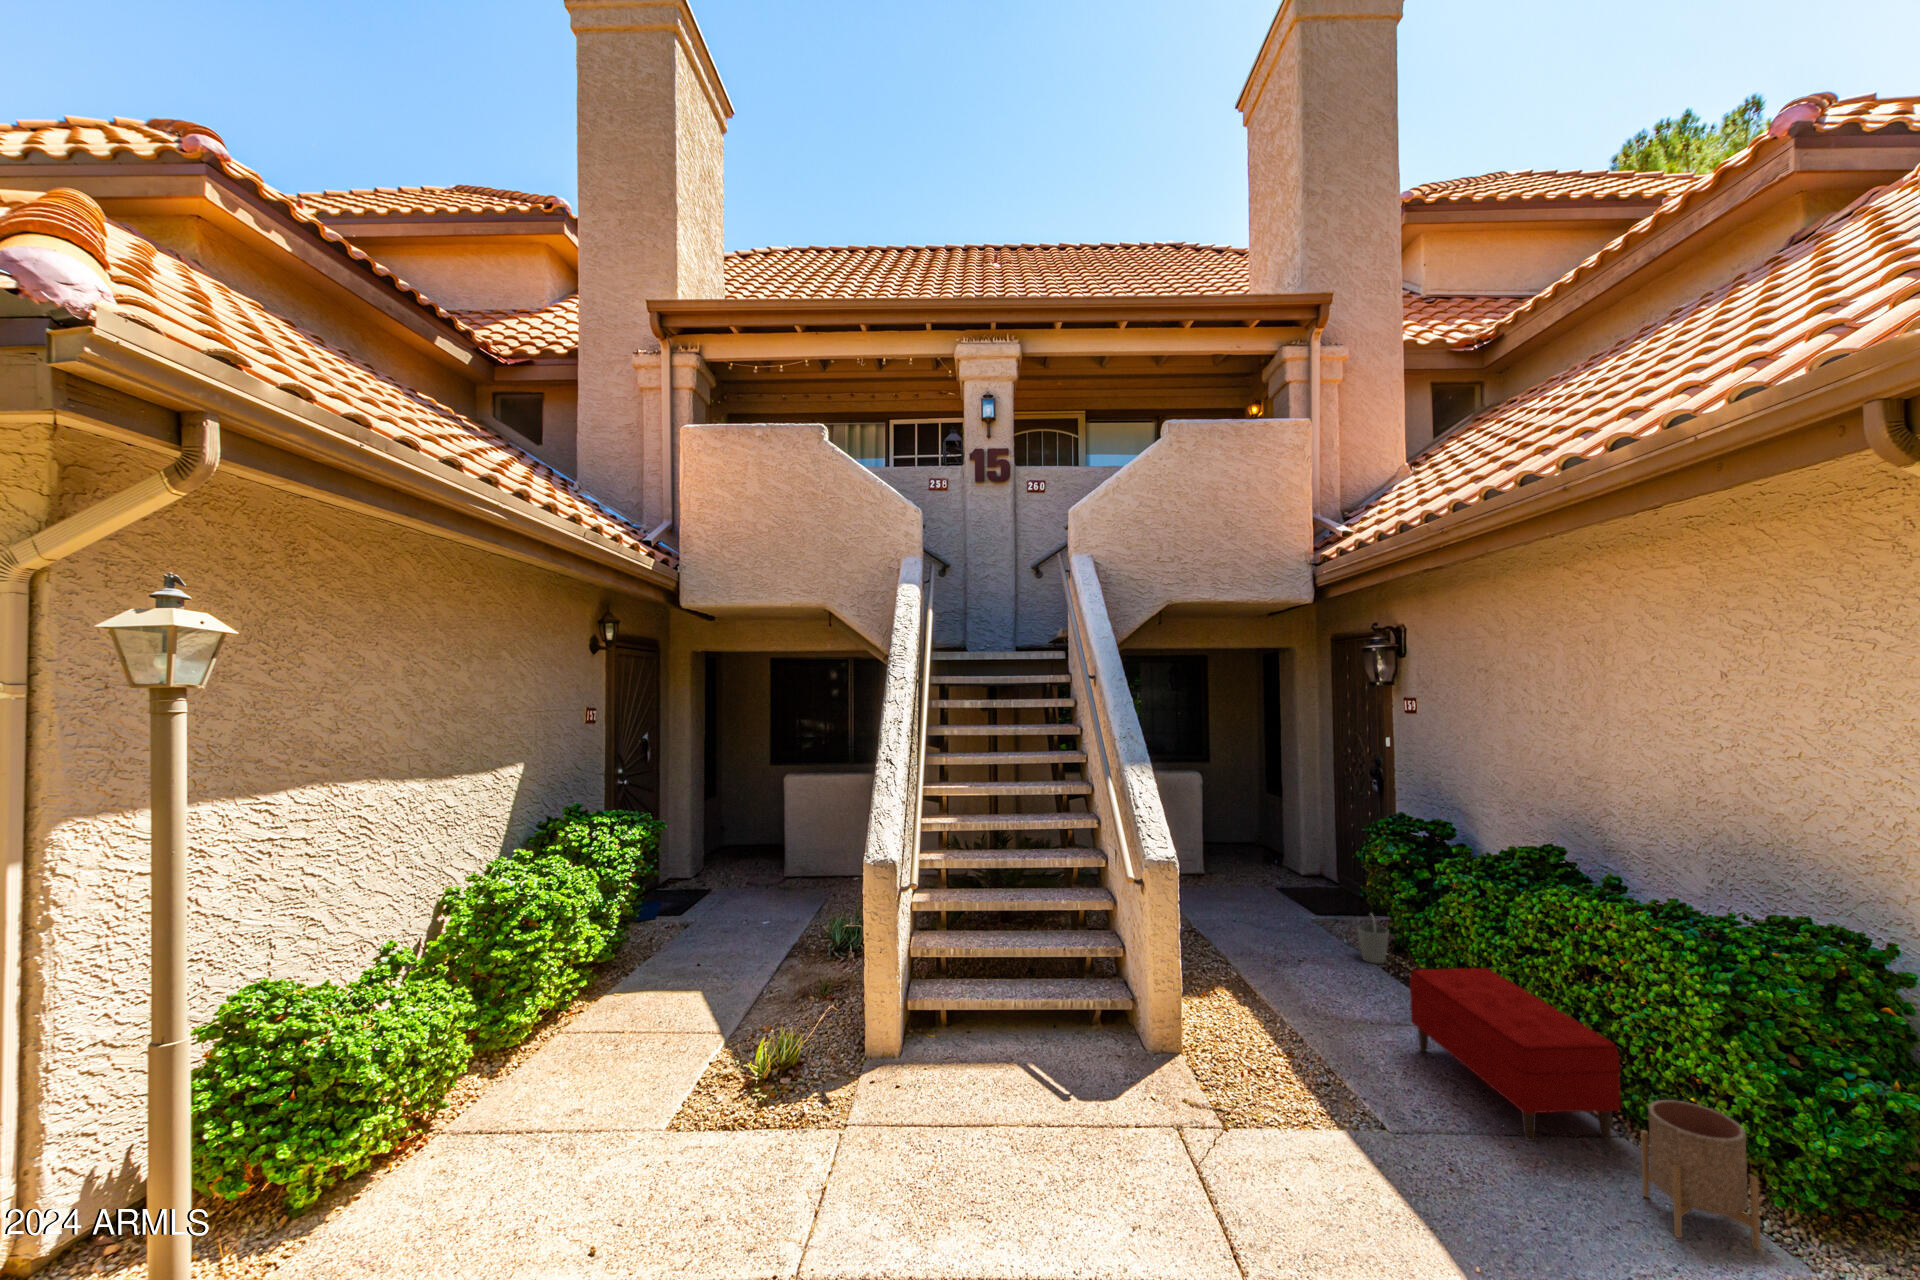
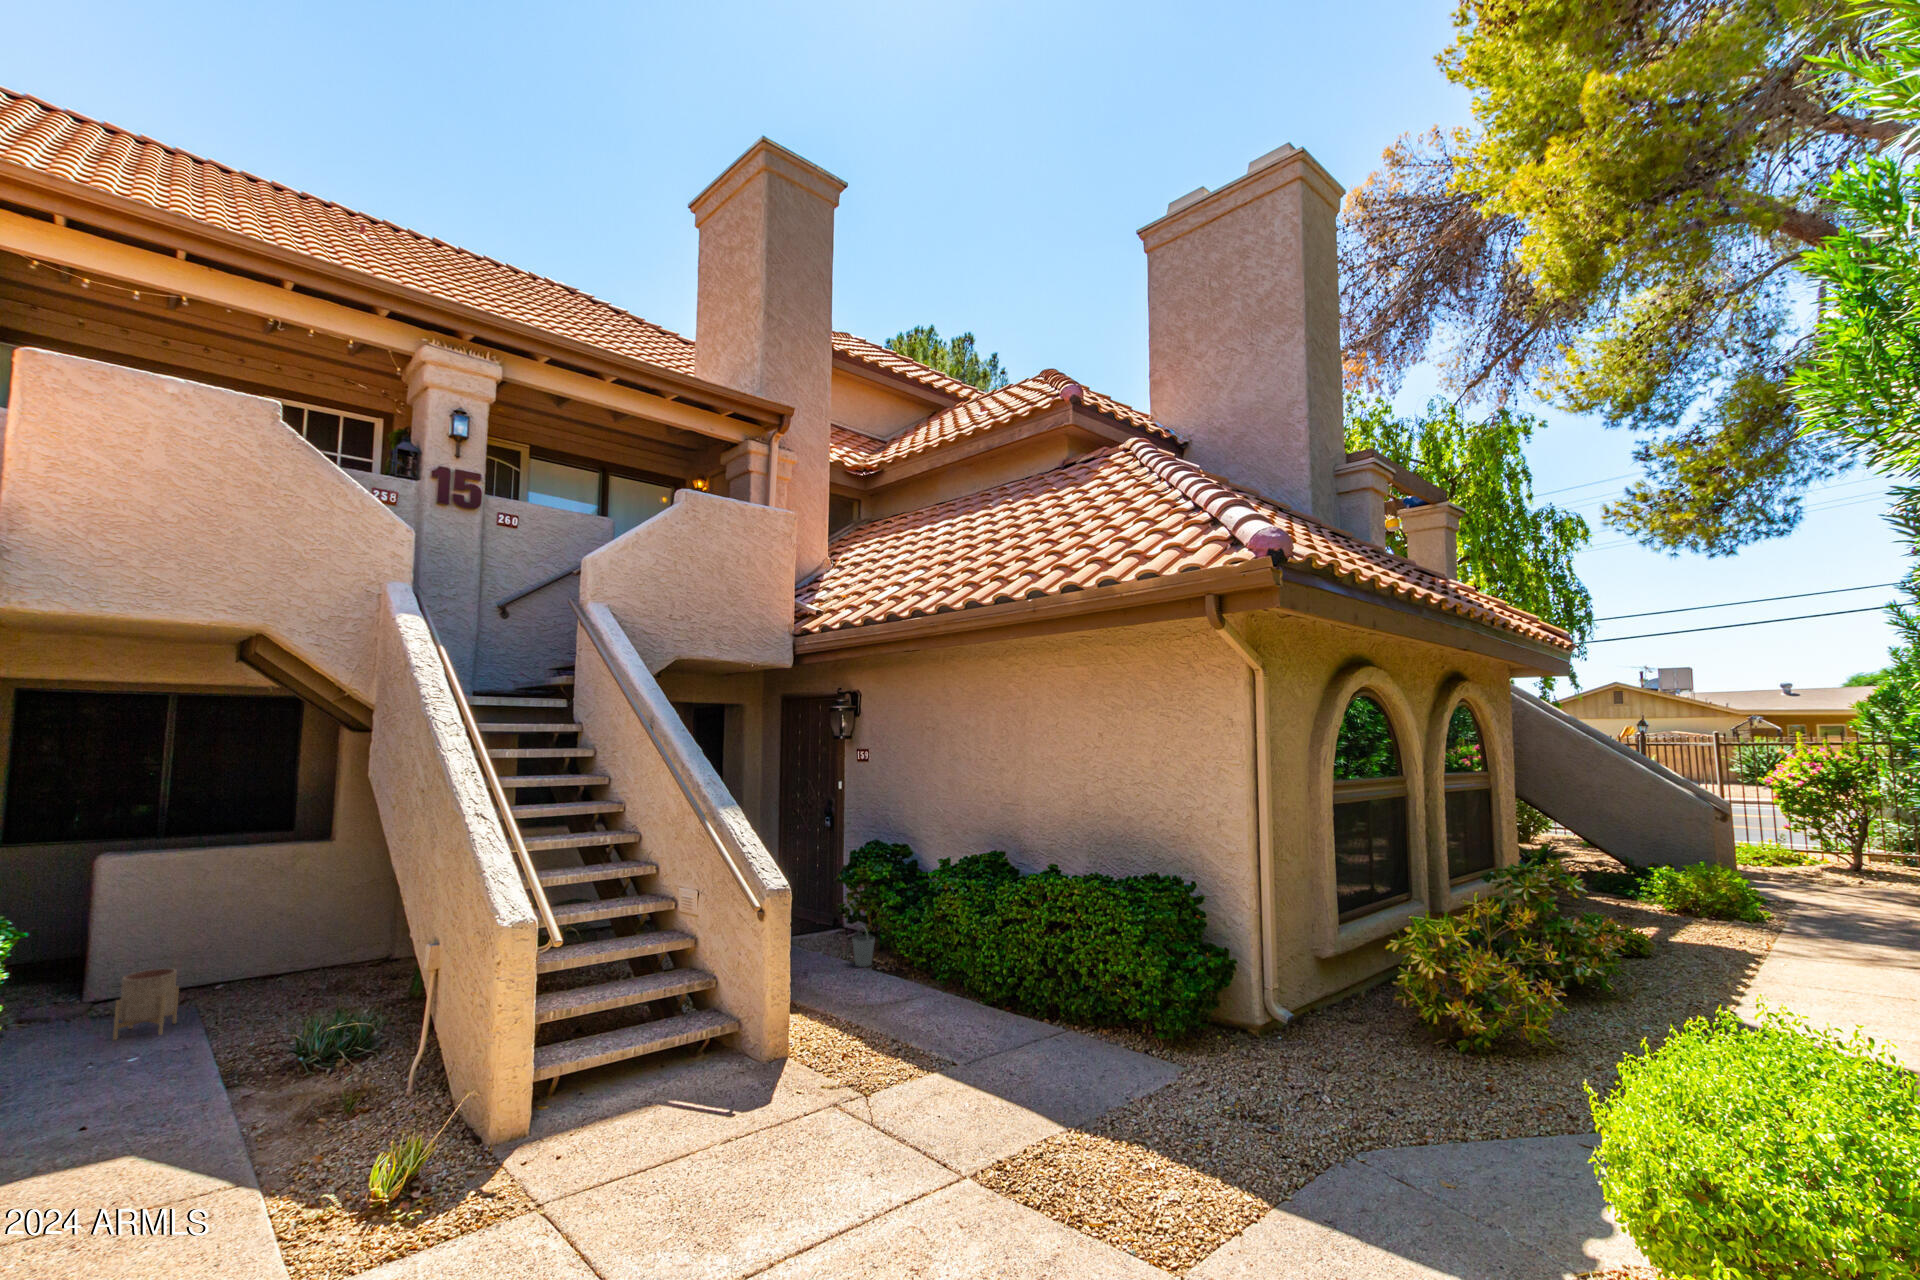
bench: present [1410,968,1620,1141] -> none [934,939,1073,1041]
planter: present [1641,1100,1760,1250] -> present [113,968,179,1040]

